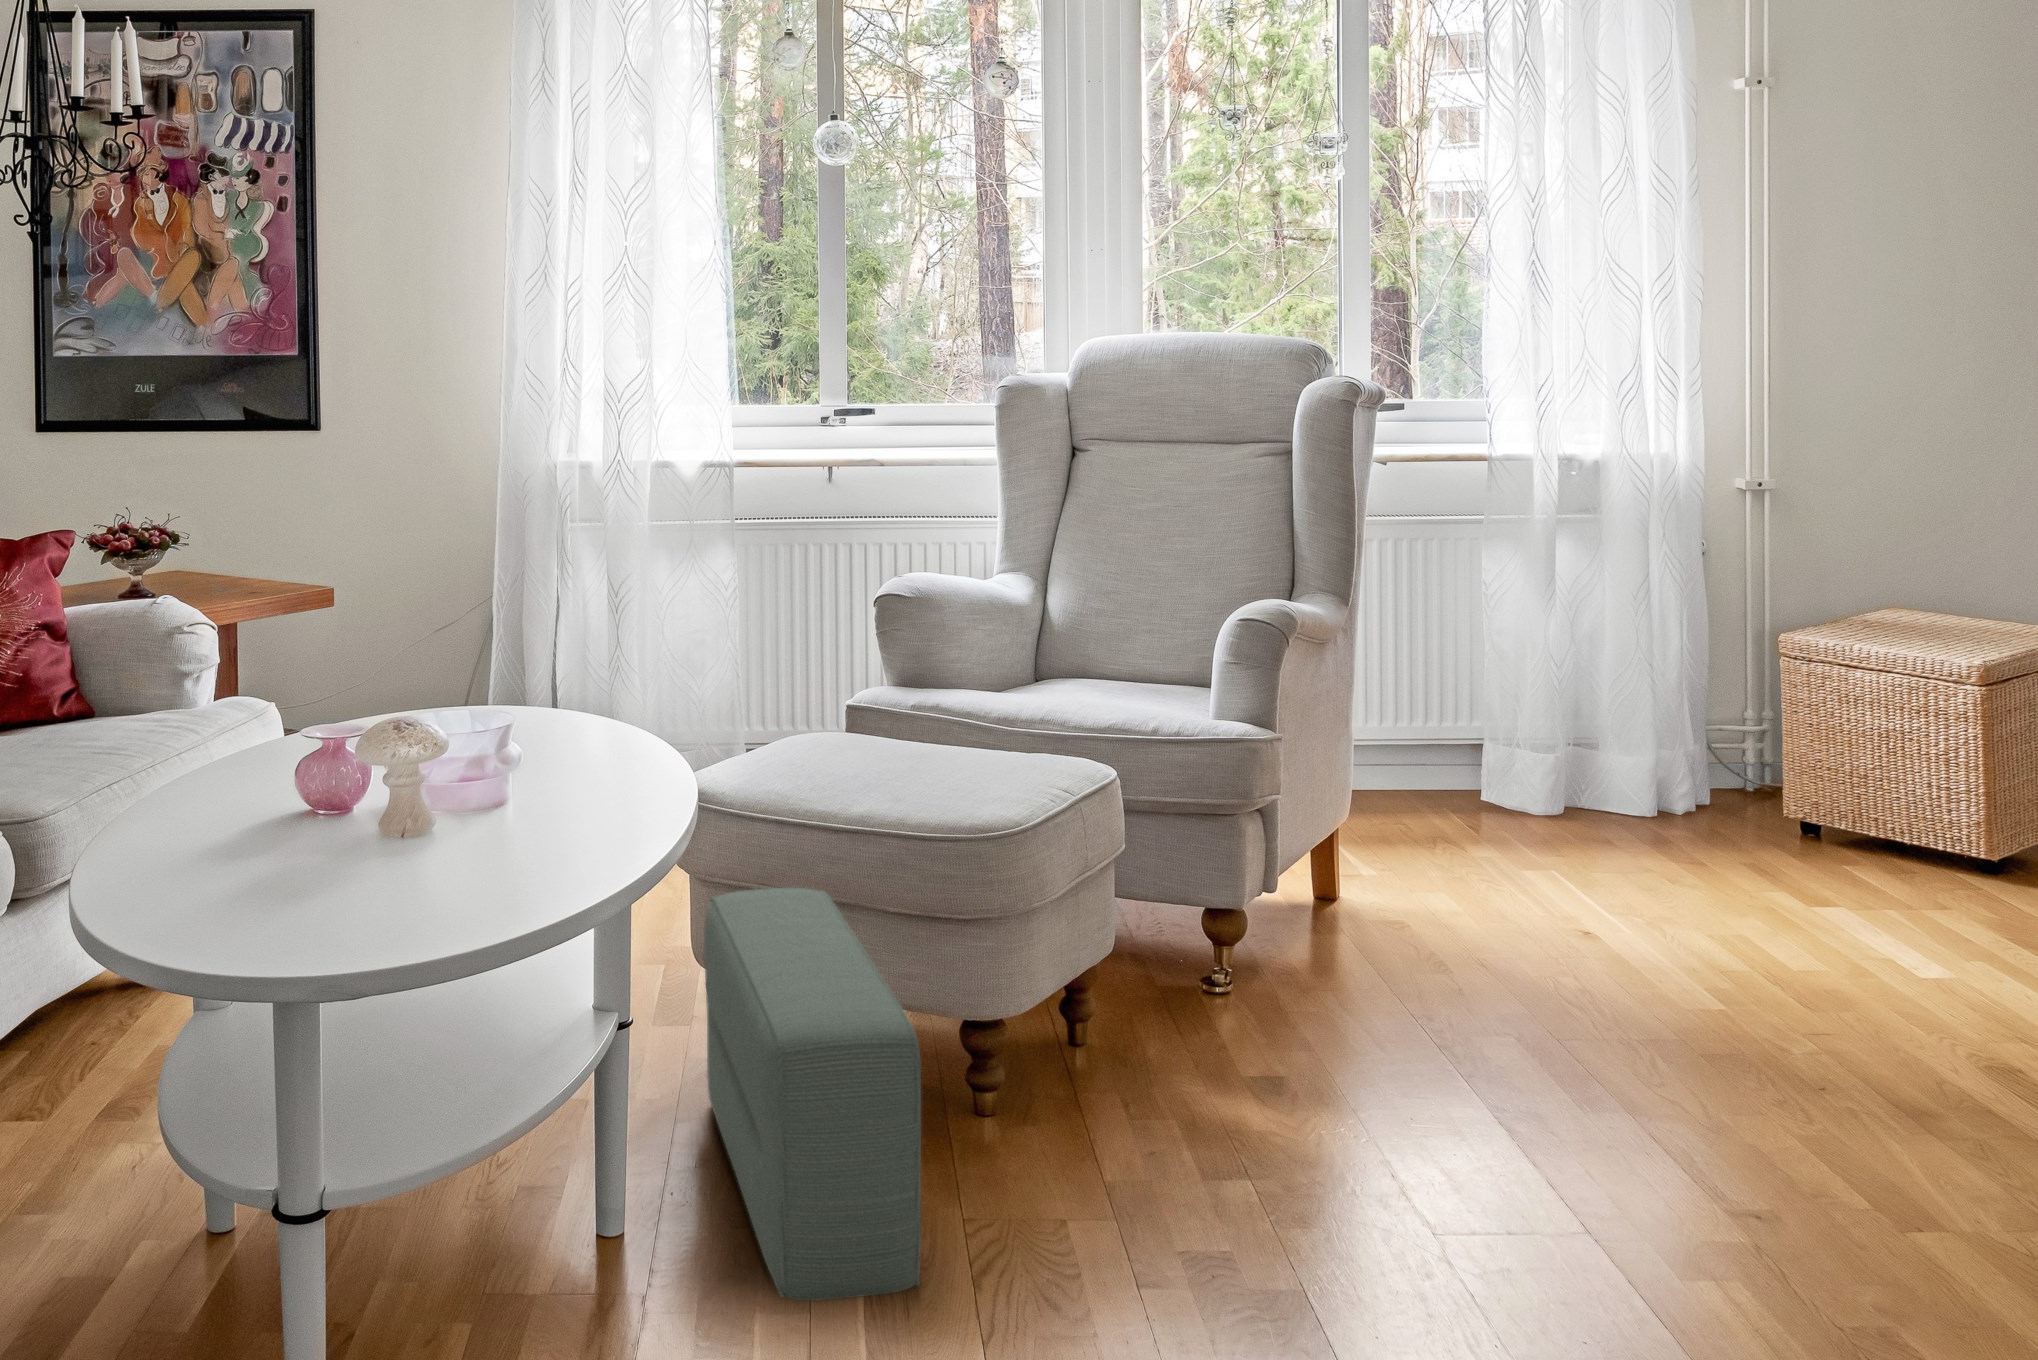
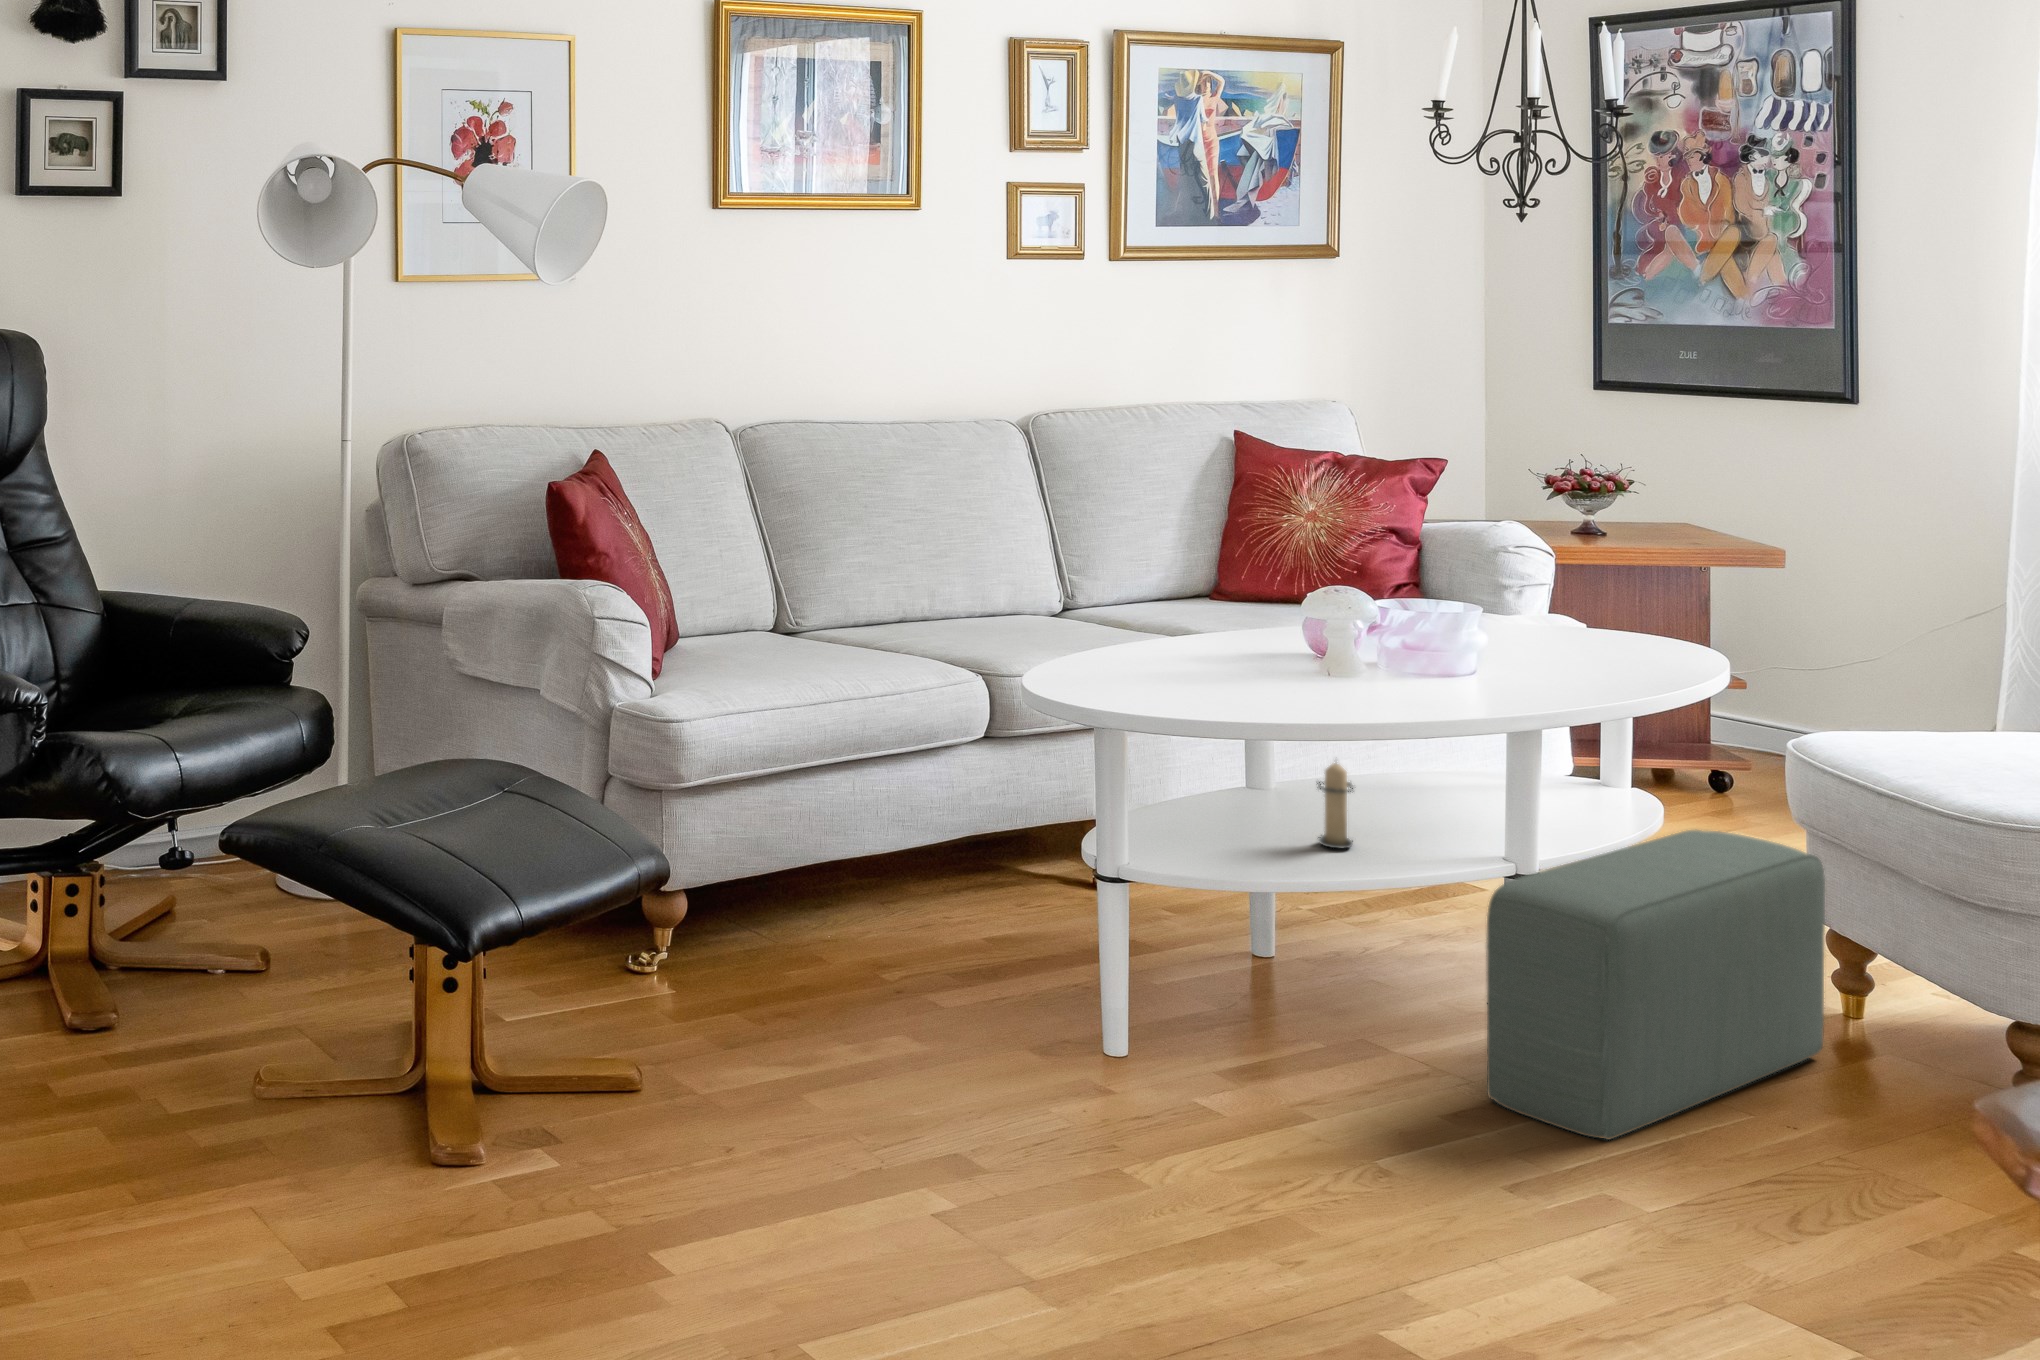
candle: none [403,936,460,1060] -> present [1317,763,1354,848]

